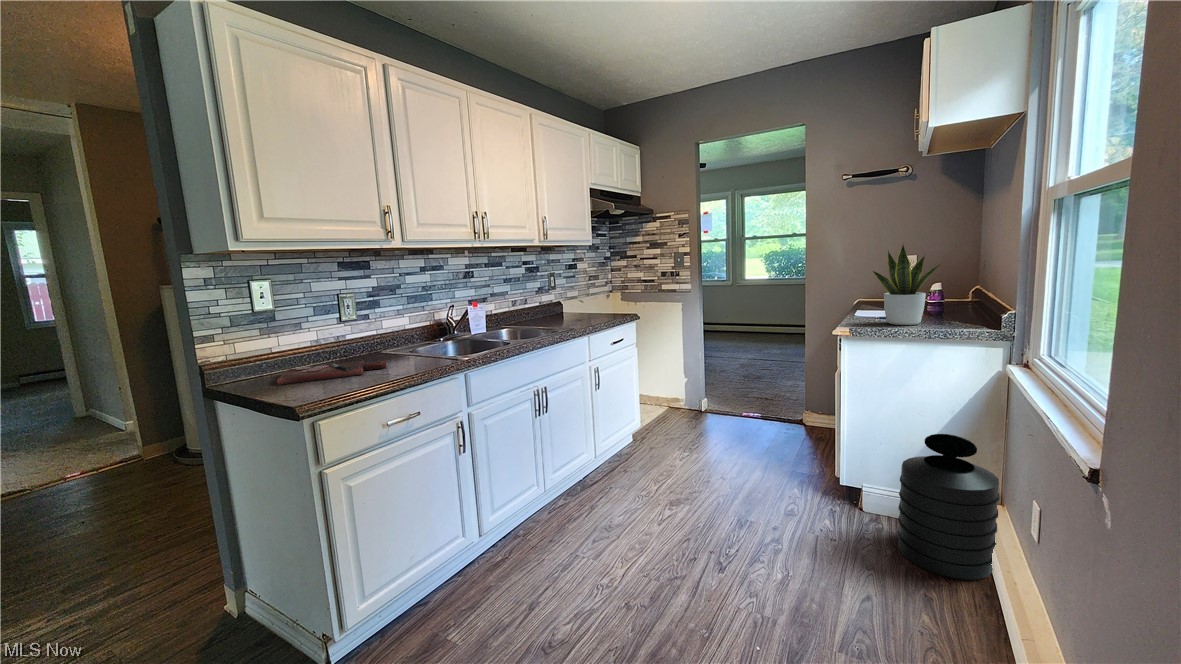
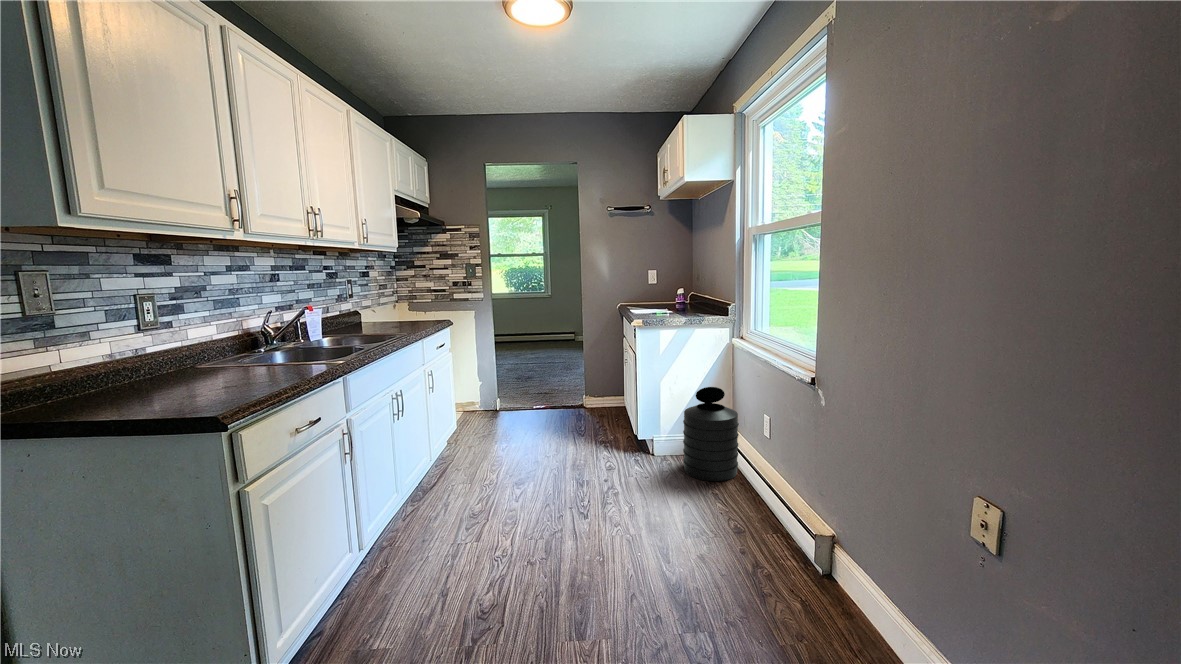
potted plant: present [873,244,942,325] -> none [652,259,694,317]
cutting board: present [277,361,386,385] -> none [95,371,249,406]

